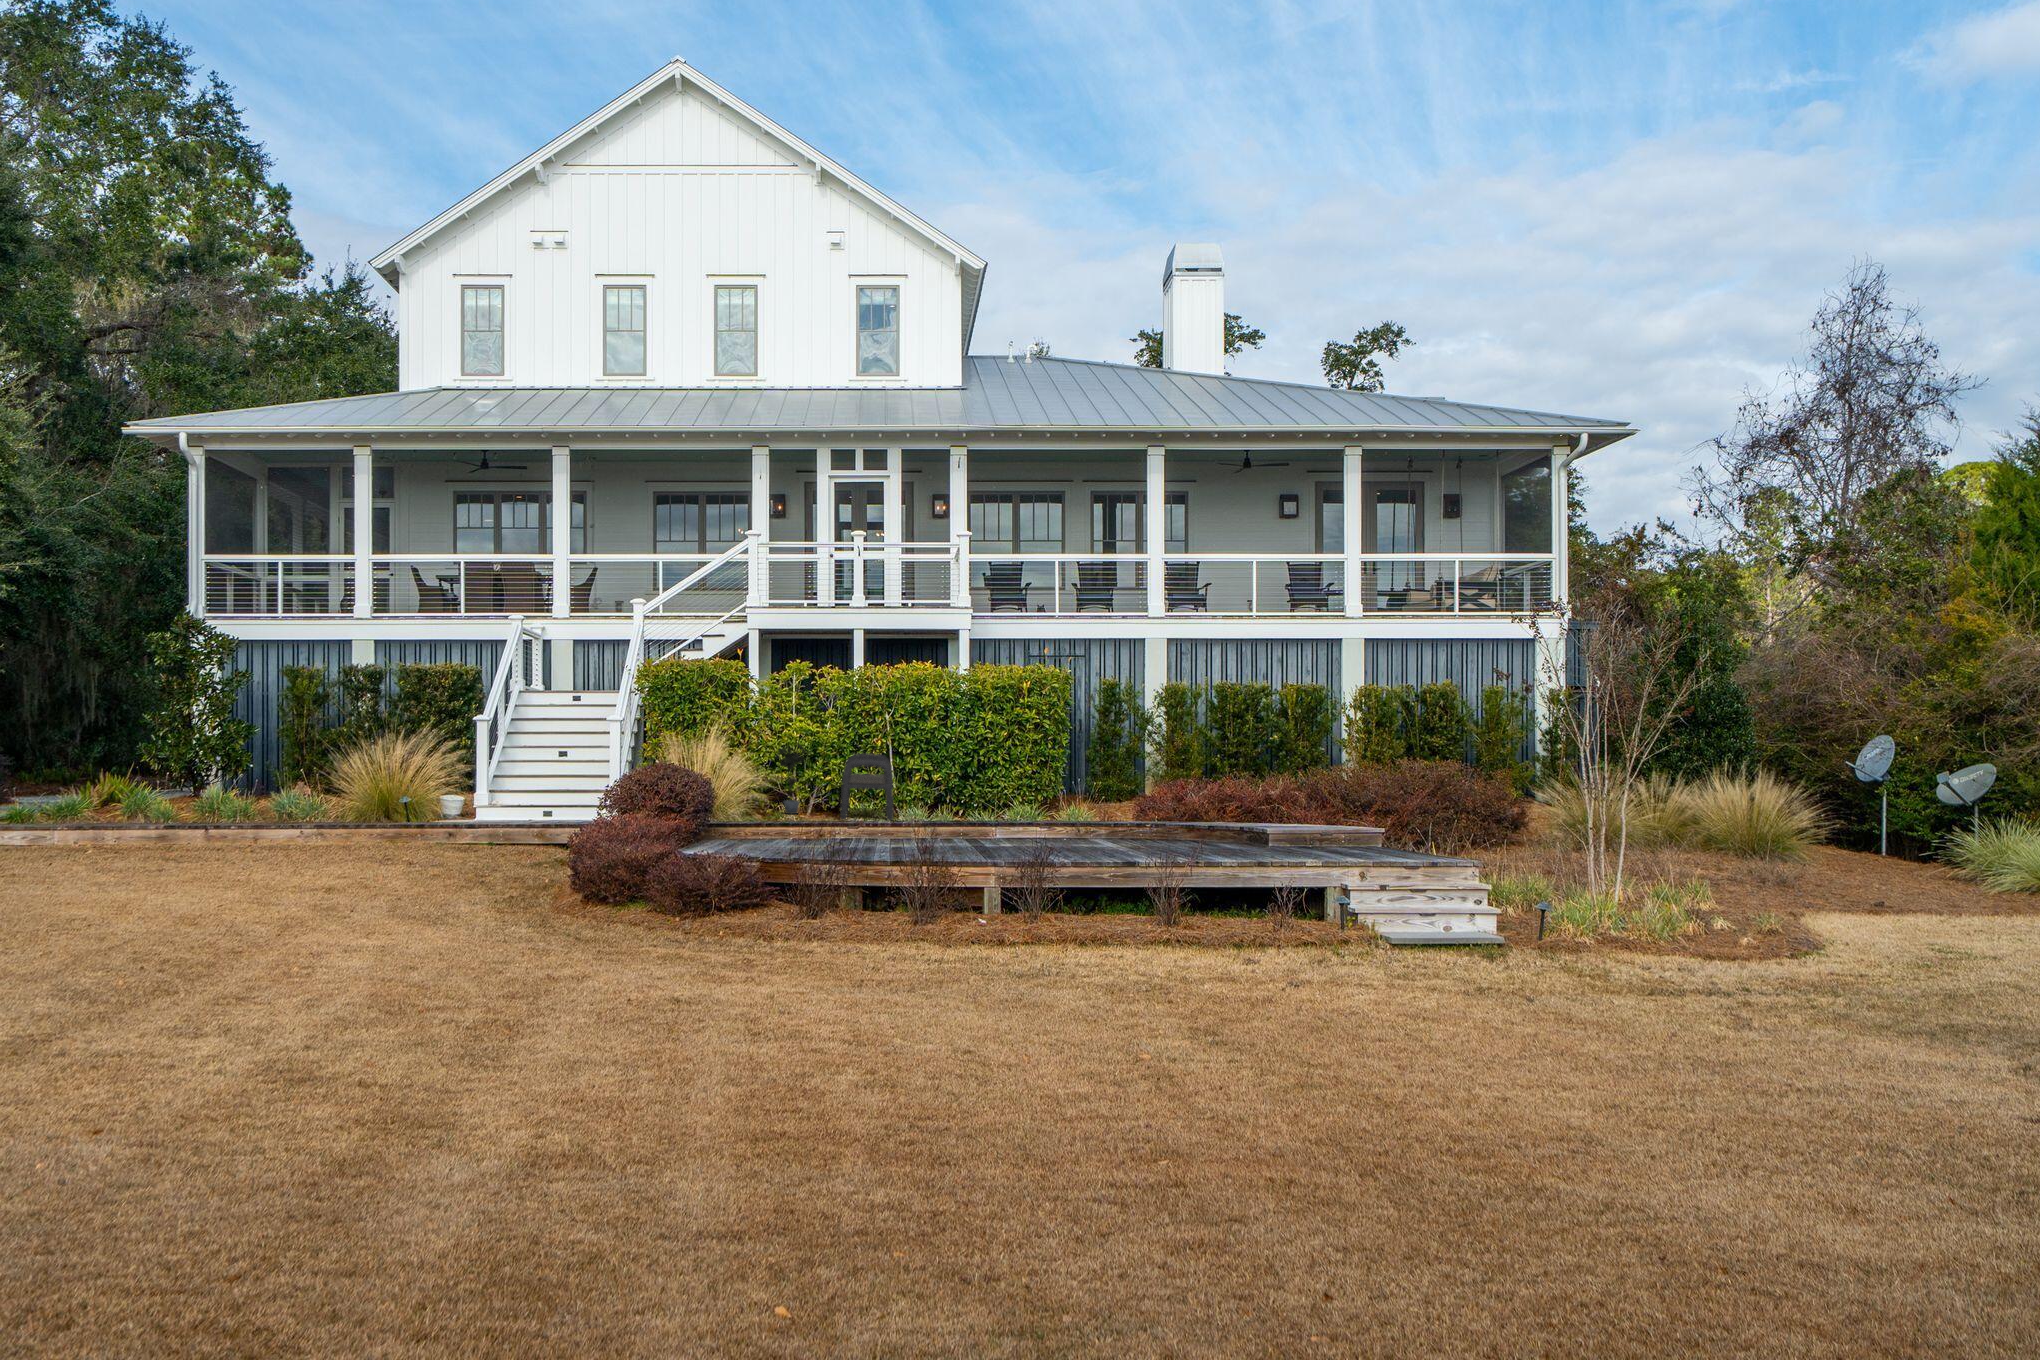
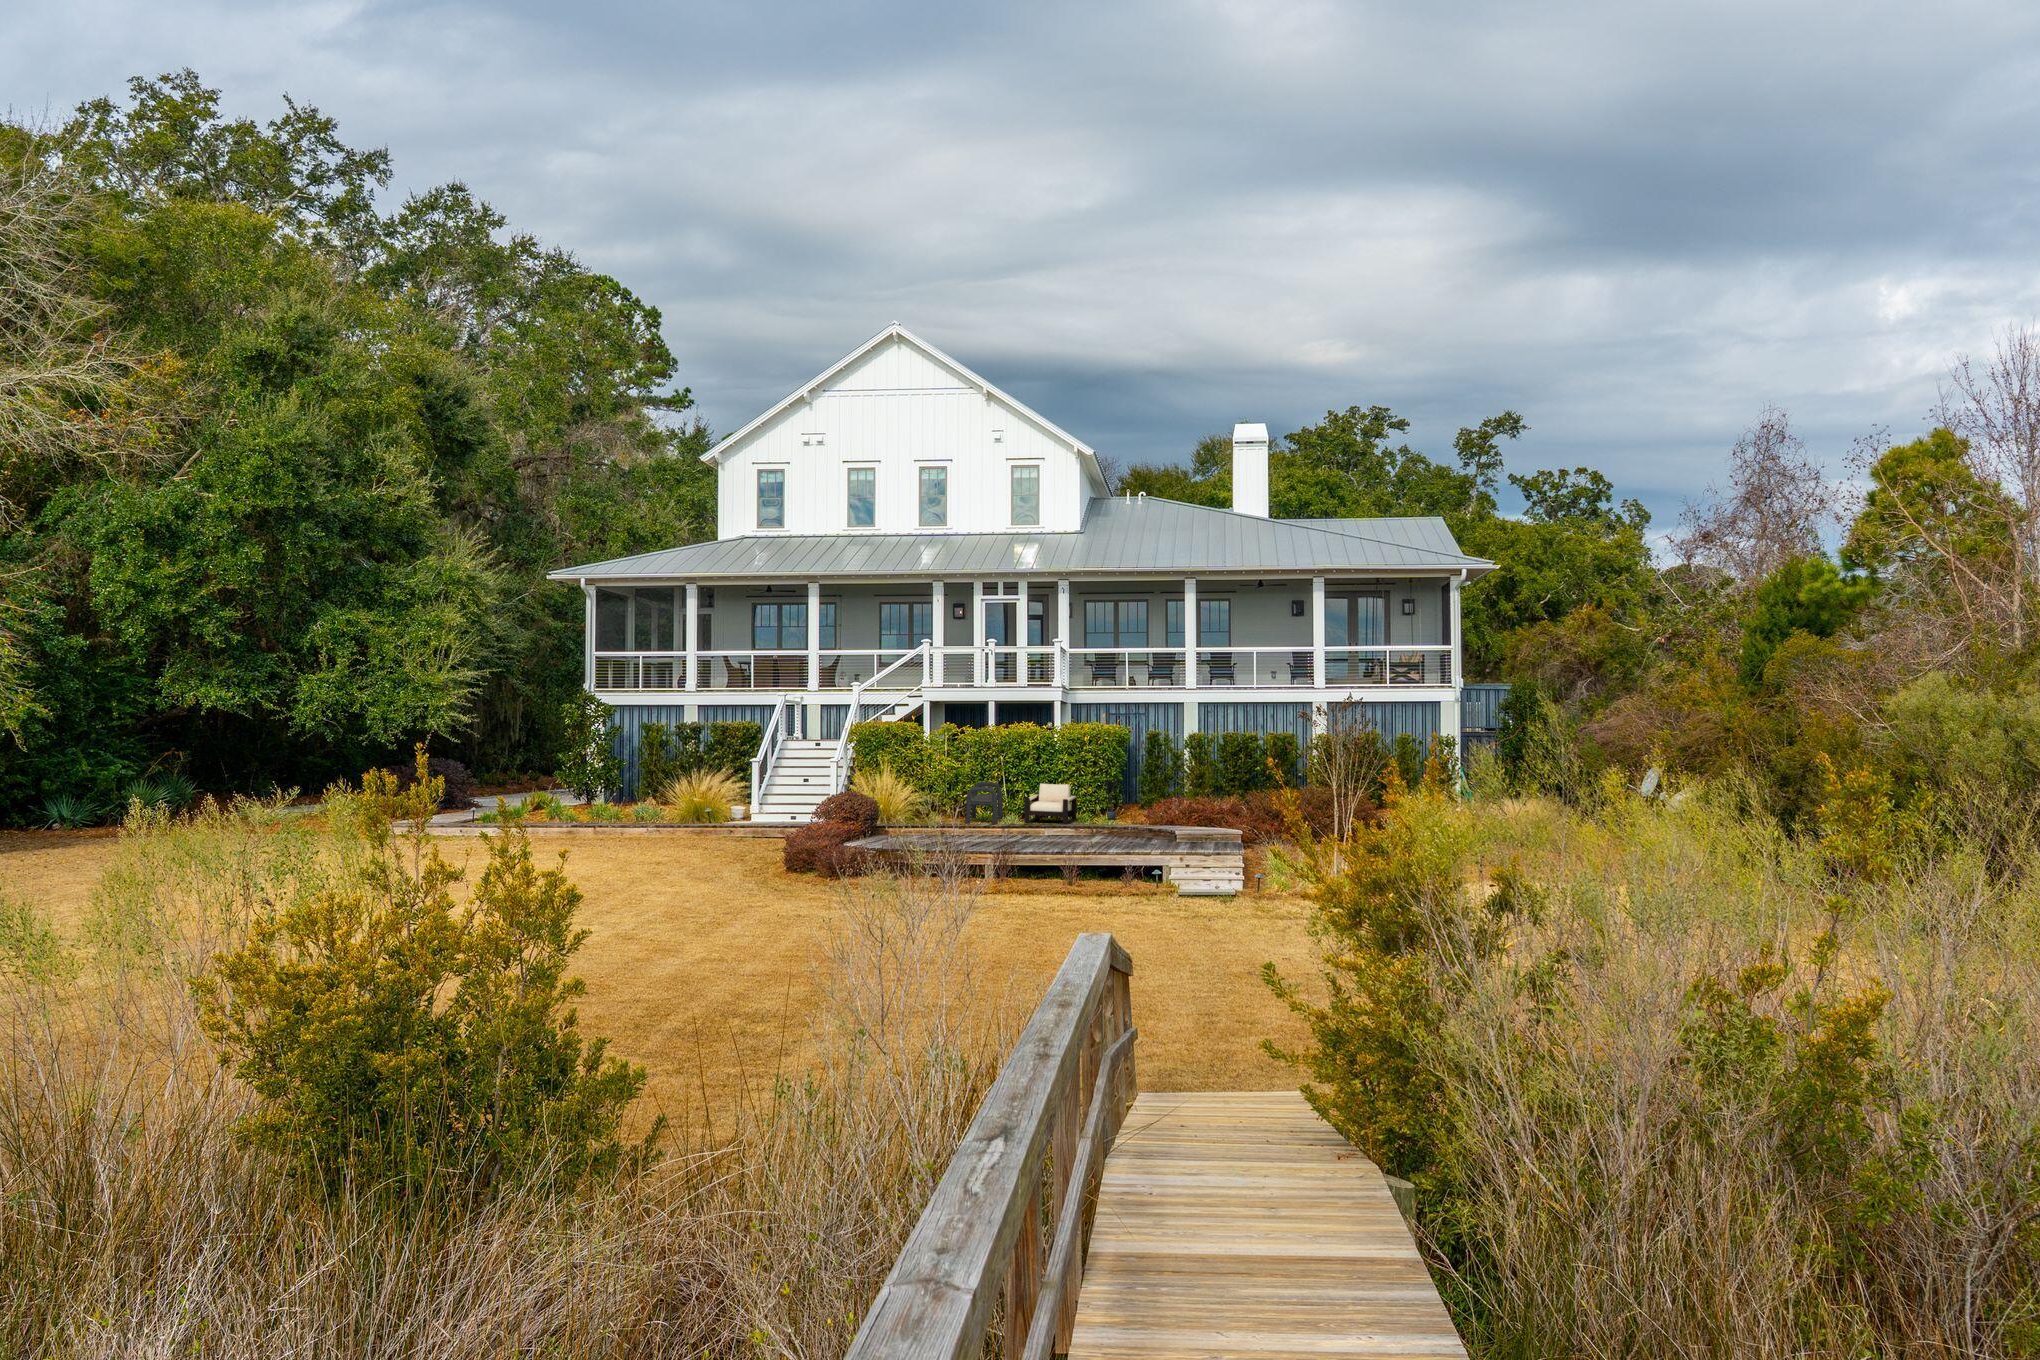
potted plant: present [778,744,807,814] -> present [1102,777,1121,820]
armchair: none [936,755,1015,822] -> present [1025,783,1077,825]

